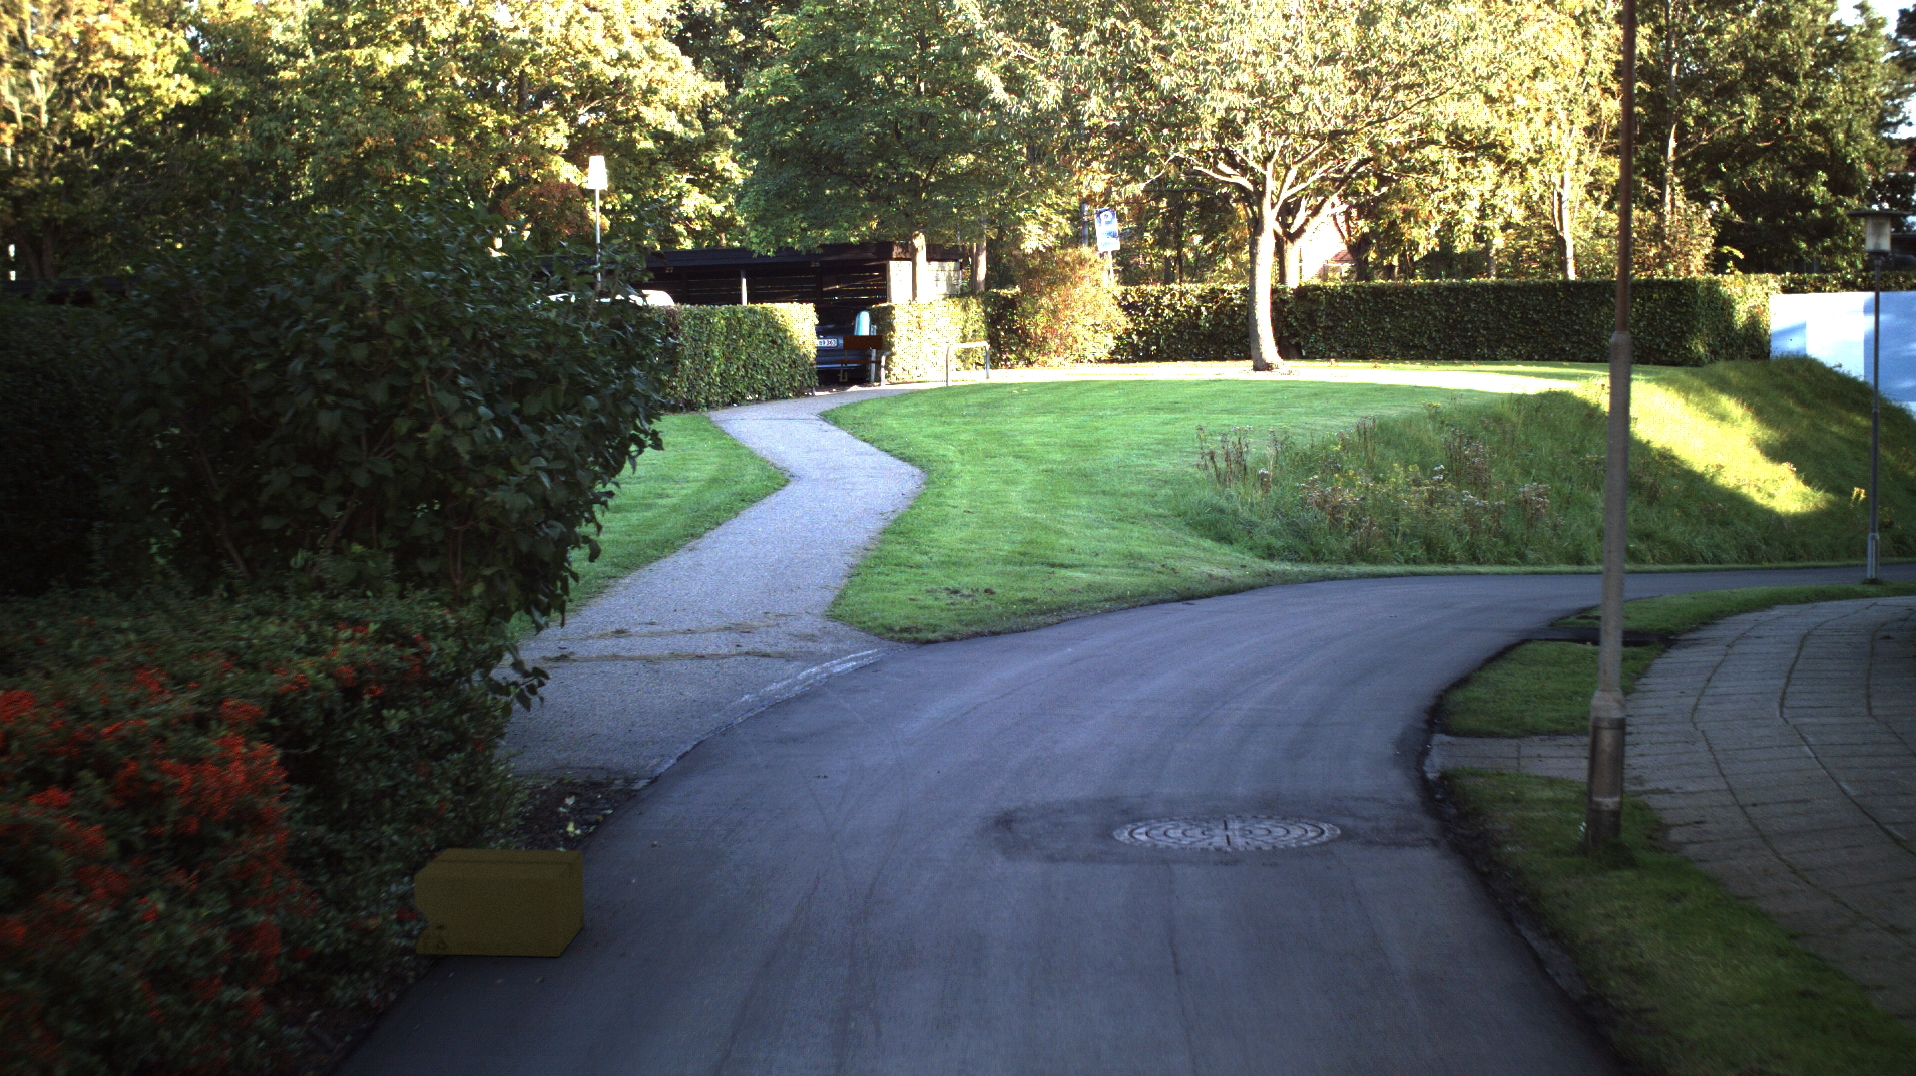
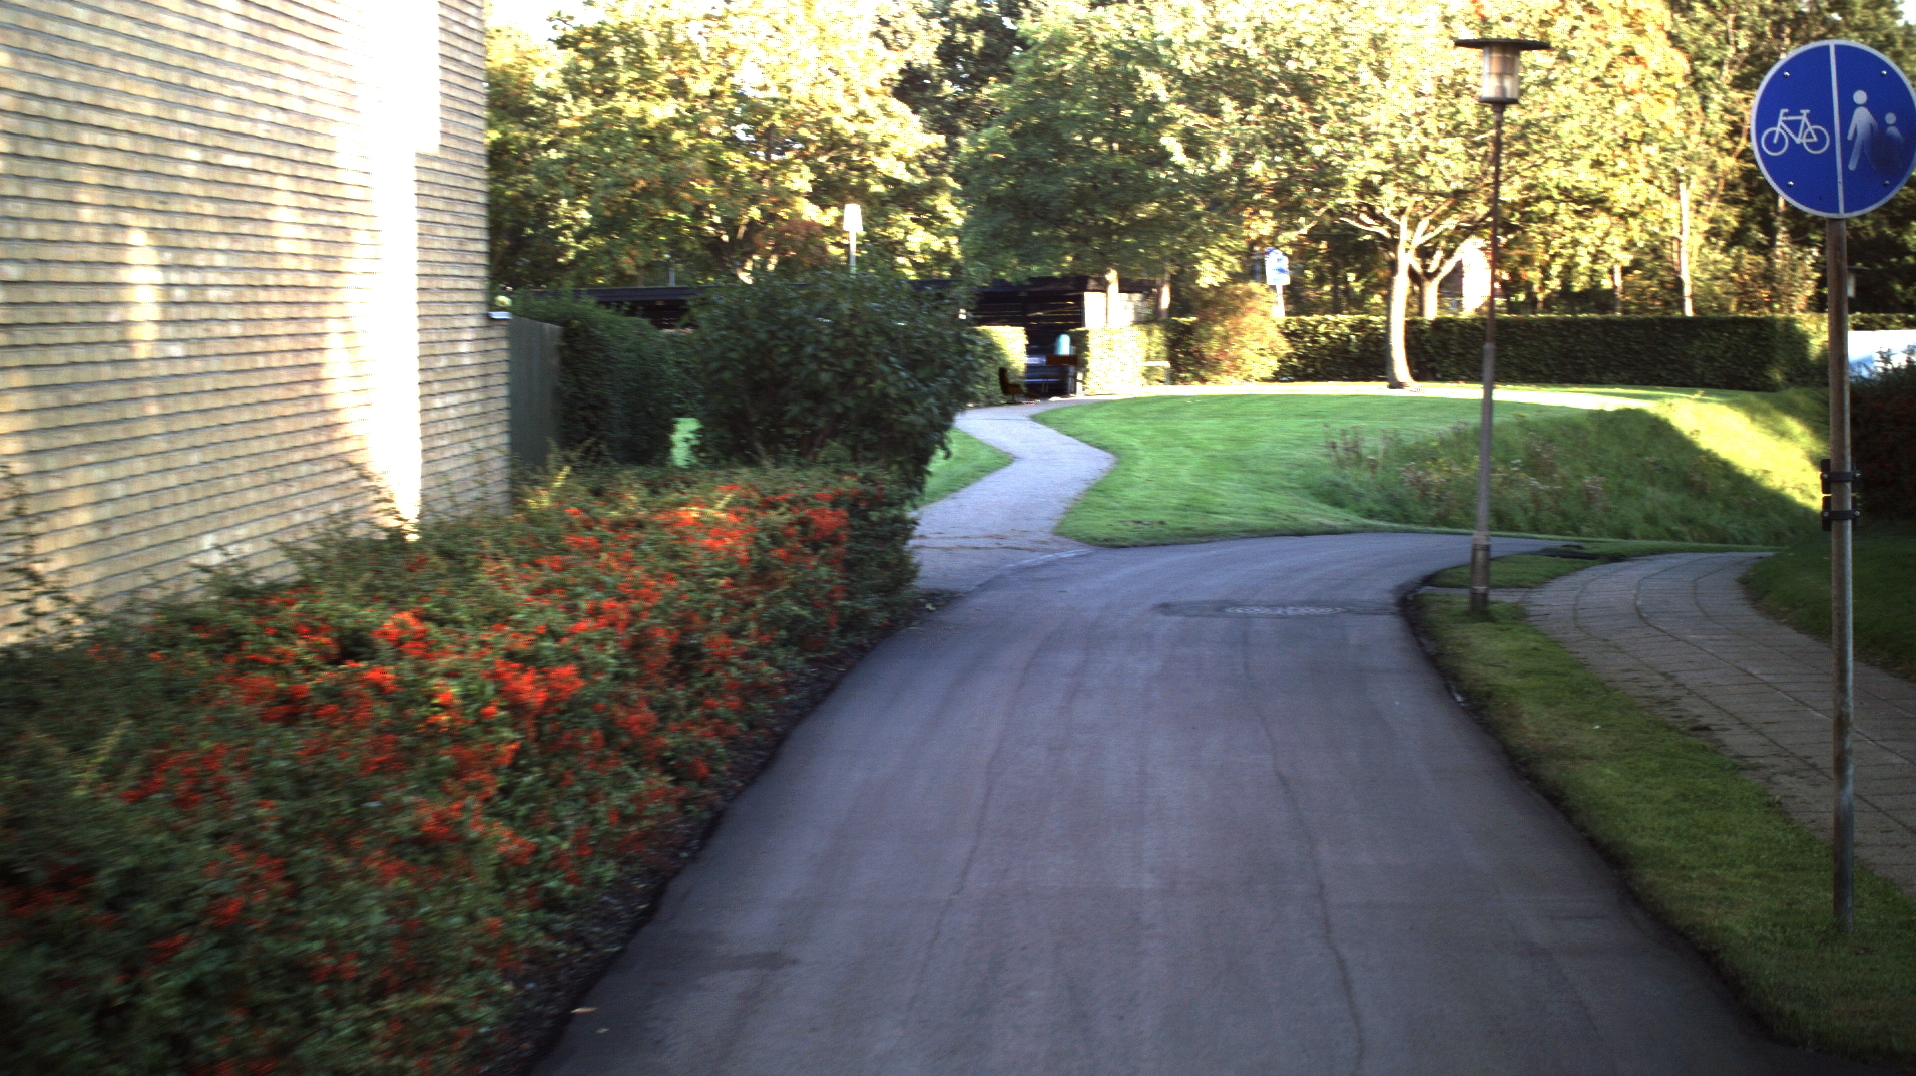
lounge chair: none [781,351,835,398] -> present [998,366,1040,404]
cardboard box: present [414,848,584,957] -> none [913,569,978,609]

